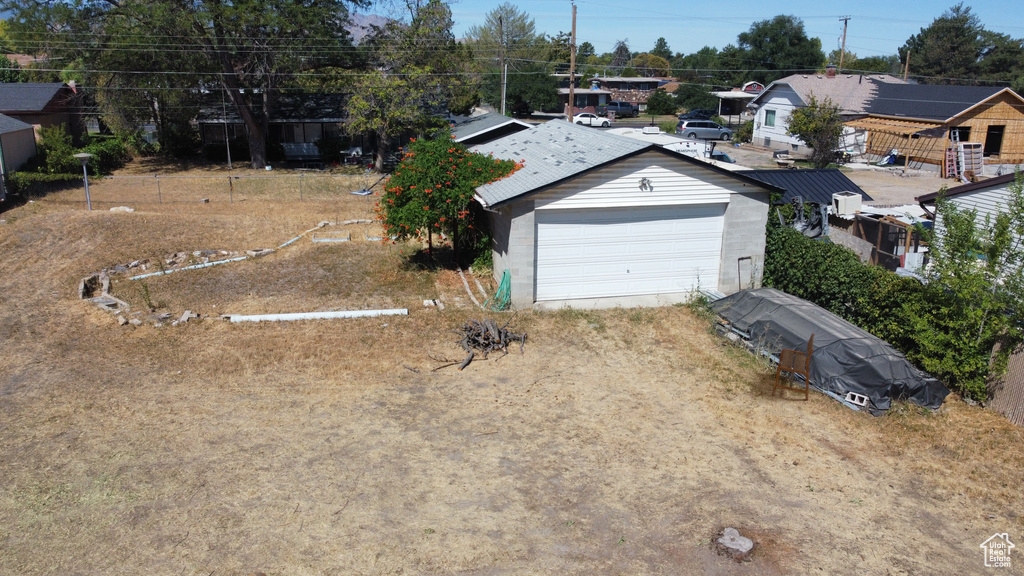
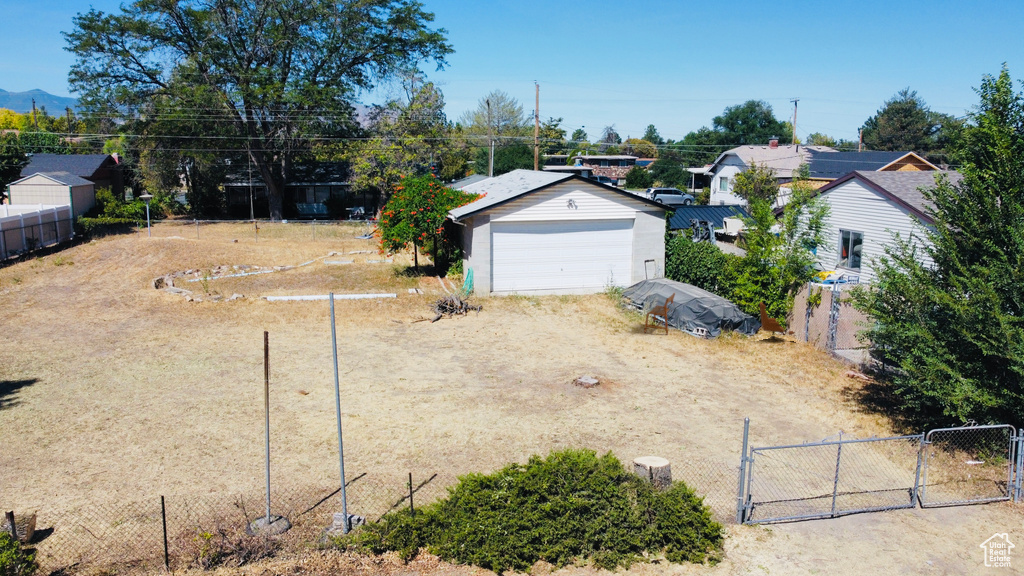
lounge chair: none [947,356,1016,419] -> present [760,302,795,340]

